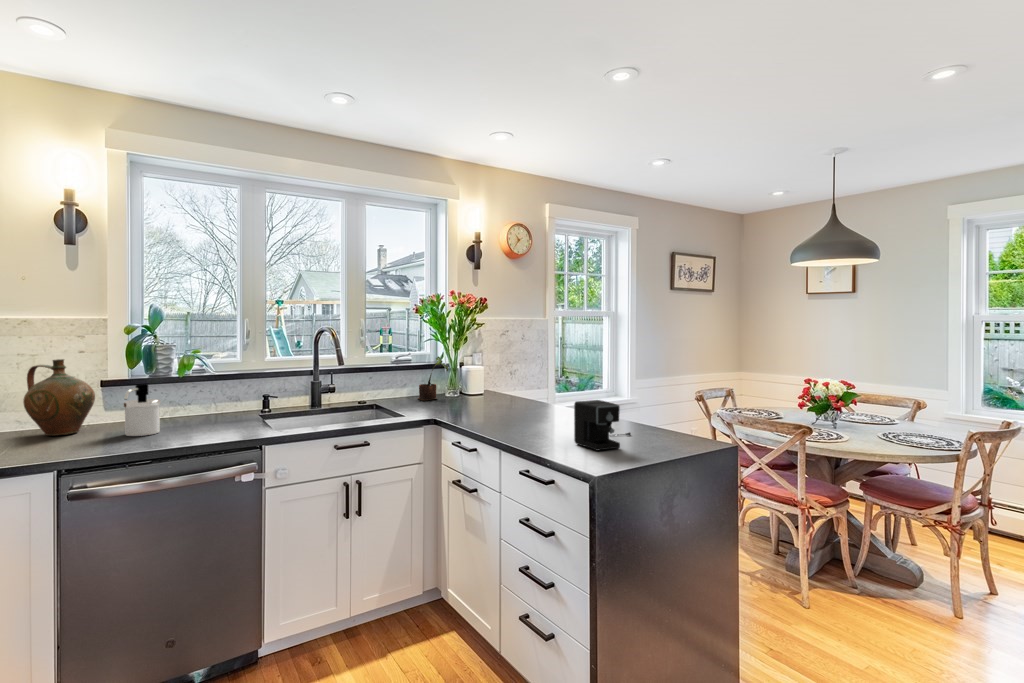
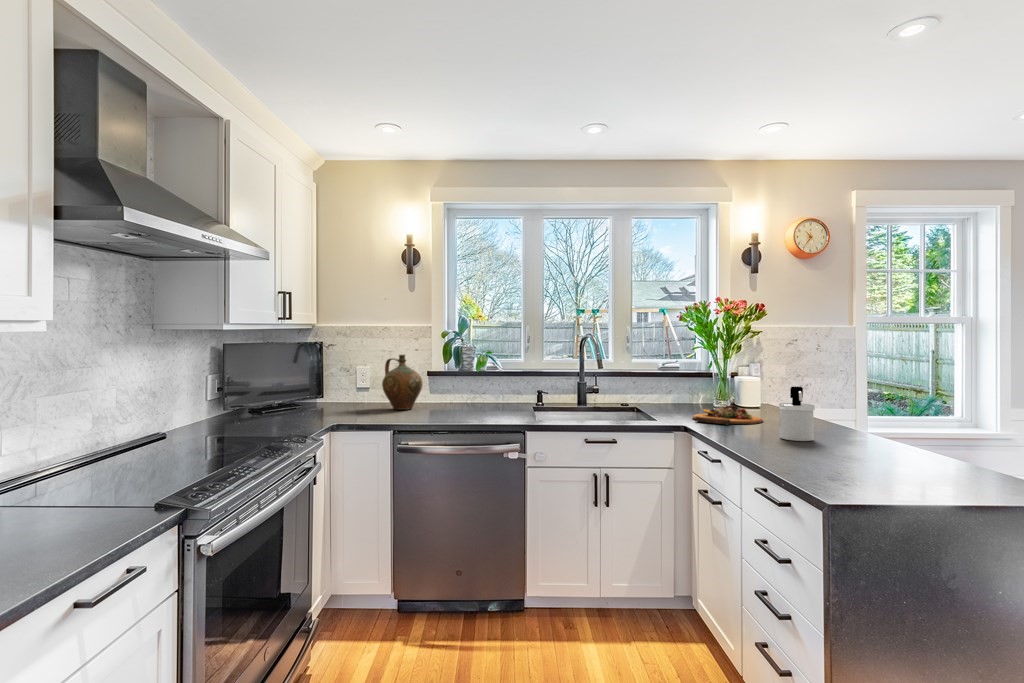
potted plant: present [418,357,448,400] -> none [681,364,716,409]
soap dispenser: present [123,384,161,436] -> present [779,387,815,441]
cutting board: none [436,396,499,417] -> present [693,405,763,425]
coffee maker: present [574,400,631,450] -> none [826,408,914,465]

